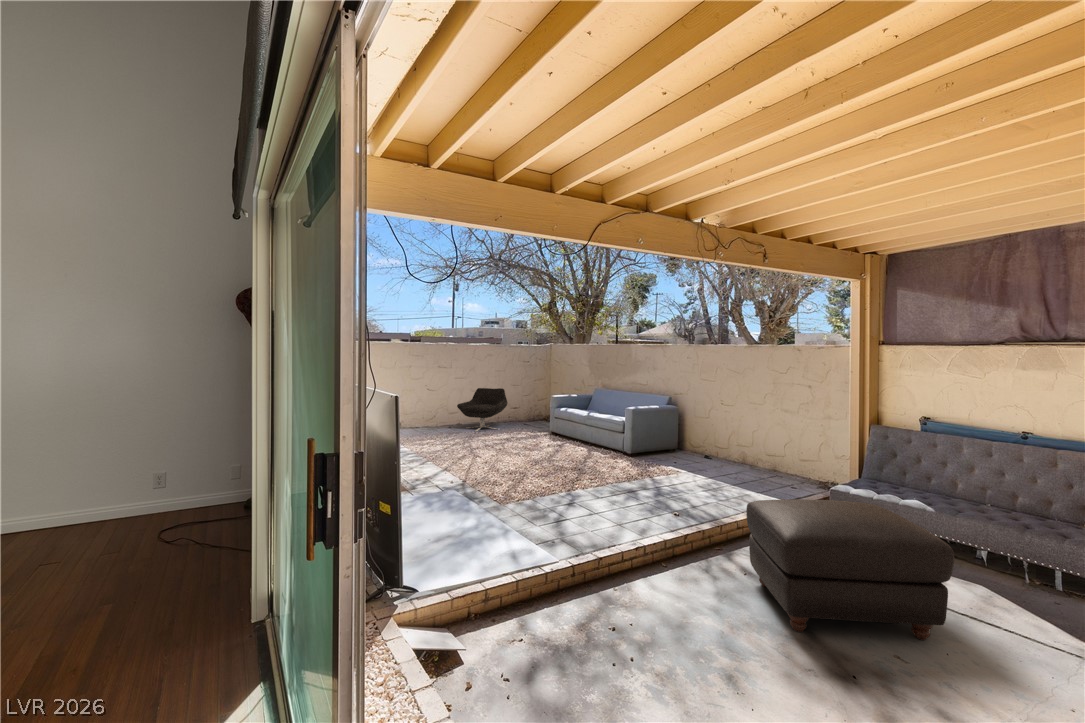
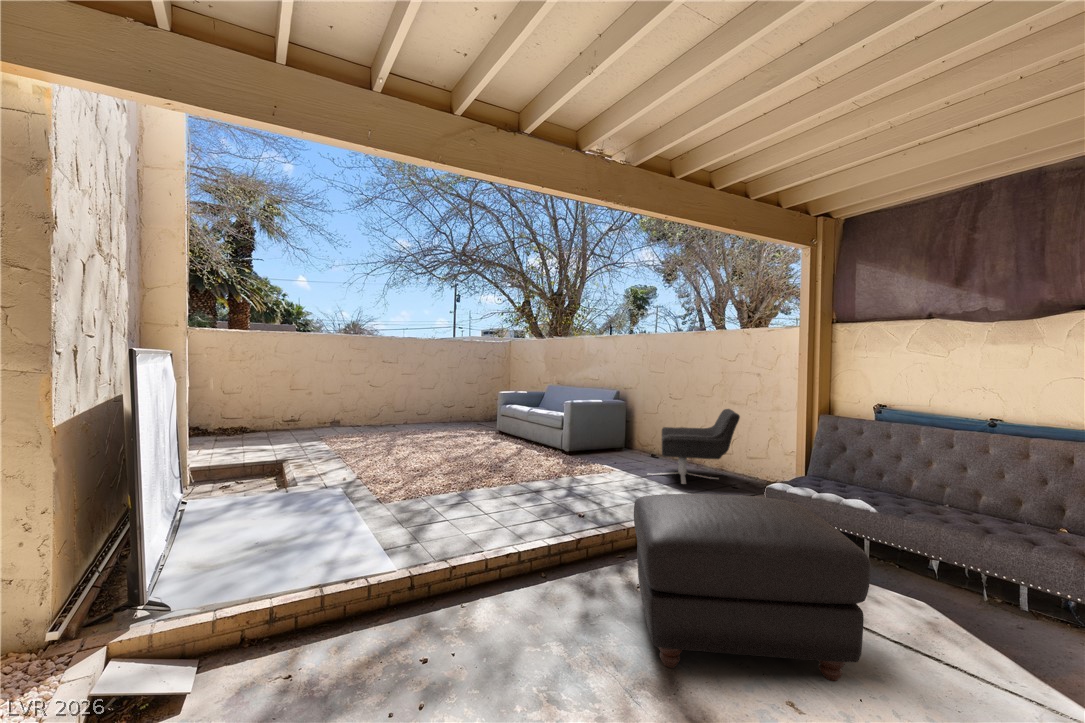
lounge chair: present [457,388,508,431] -> present [651,409,740,484]

